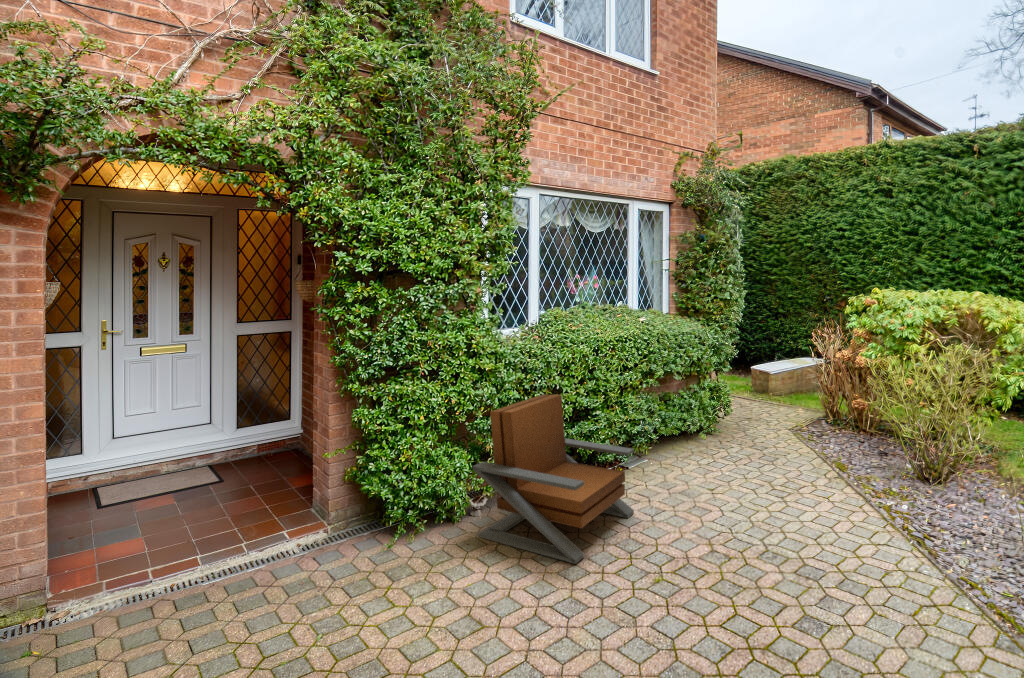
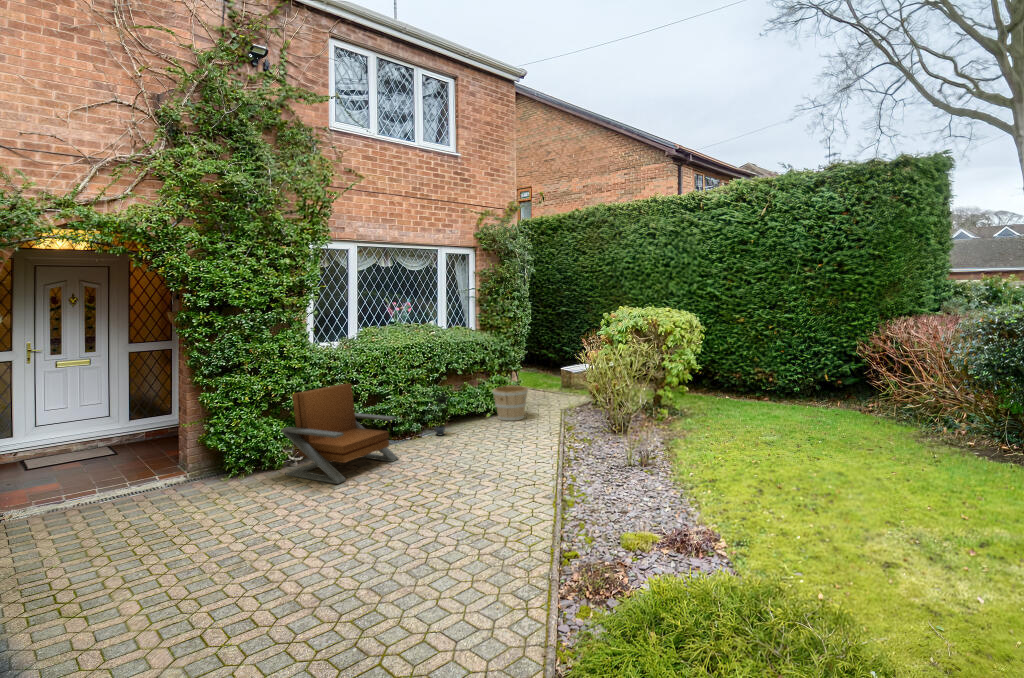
wooden bucket: none [710,395,766,446] -> present [493,385,528,421]
potted plant: none [642,402,684,469] -> present [431,391,450,435]

